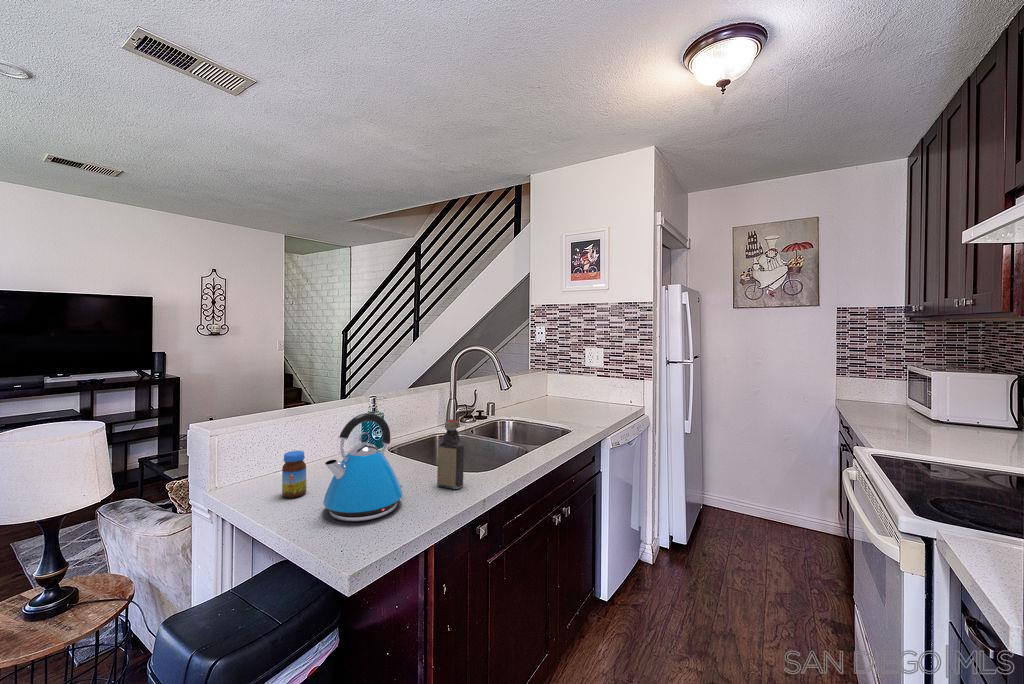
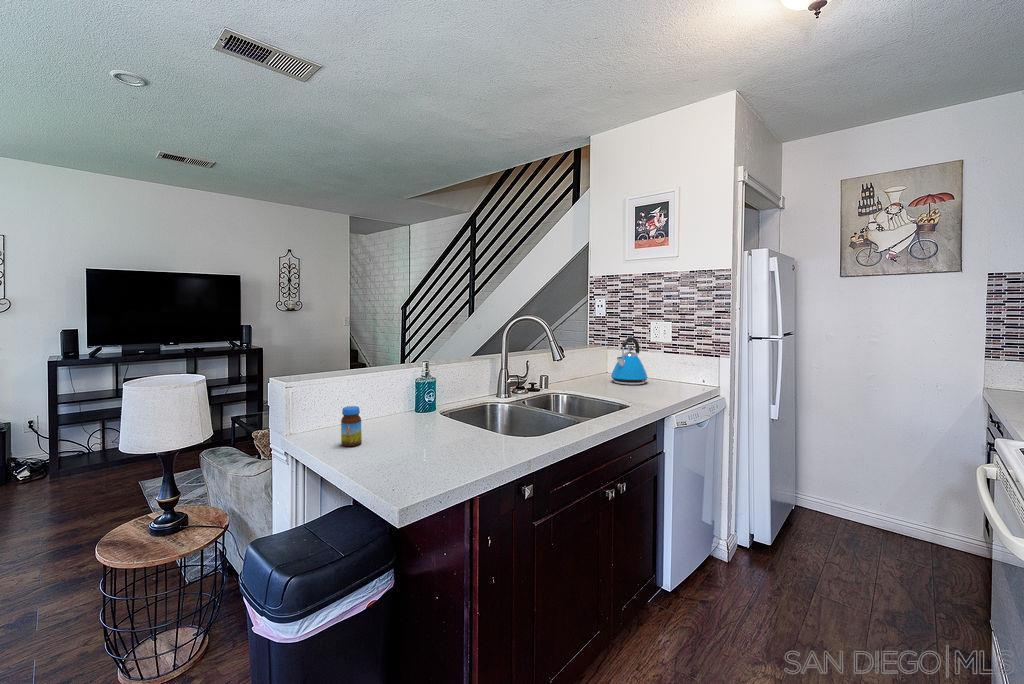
kettle: present [323,413,403,521] -> present [611,337,648,385]
bottle: present [437,419,464,489] -> none [477,383,501,448]

